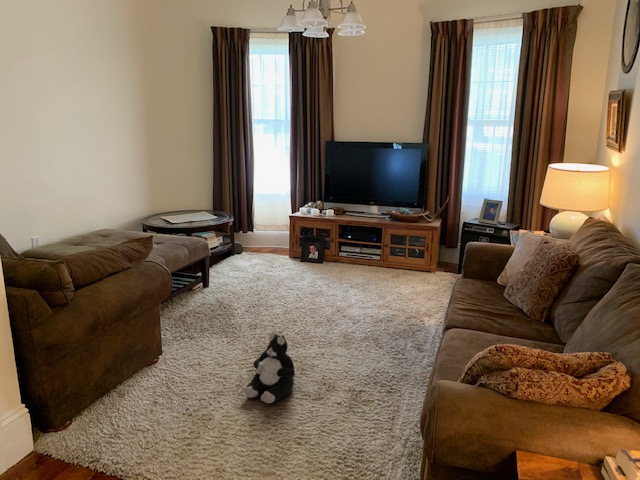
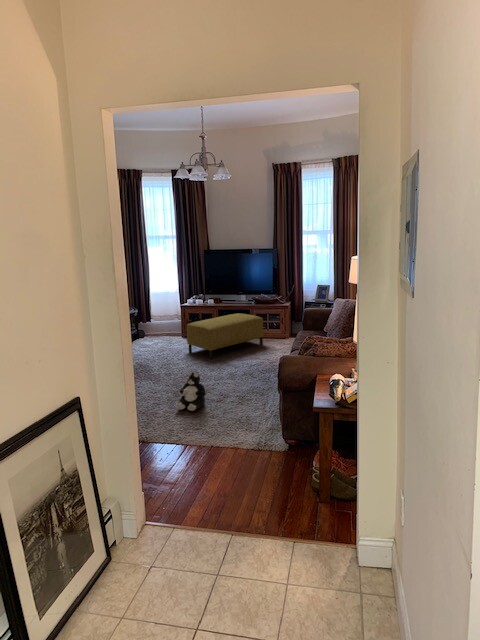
ottoman: none [291,232,401,298] -> present [187,313,263,359]

